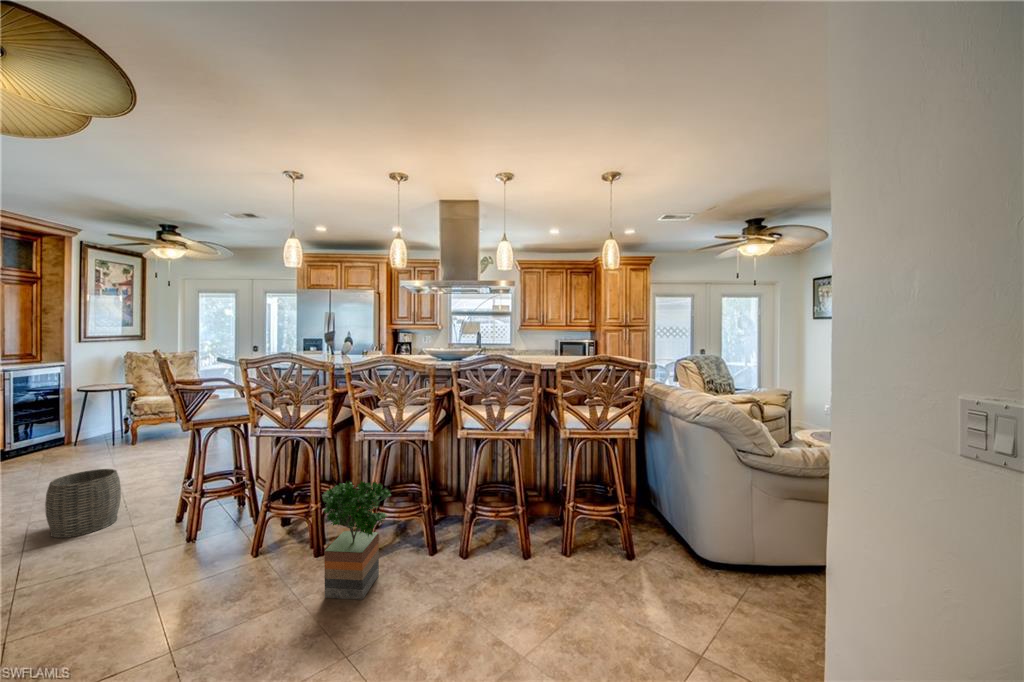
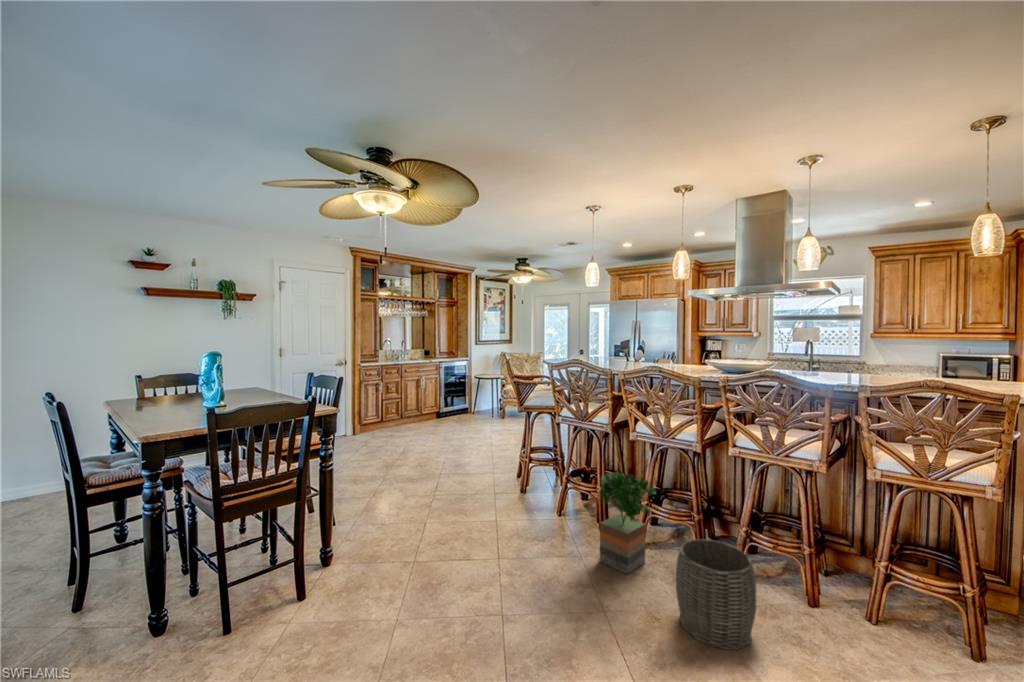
woven basket: present [45,469,121,538] -> present [676,539,756,650]

